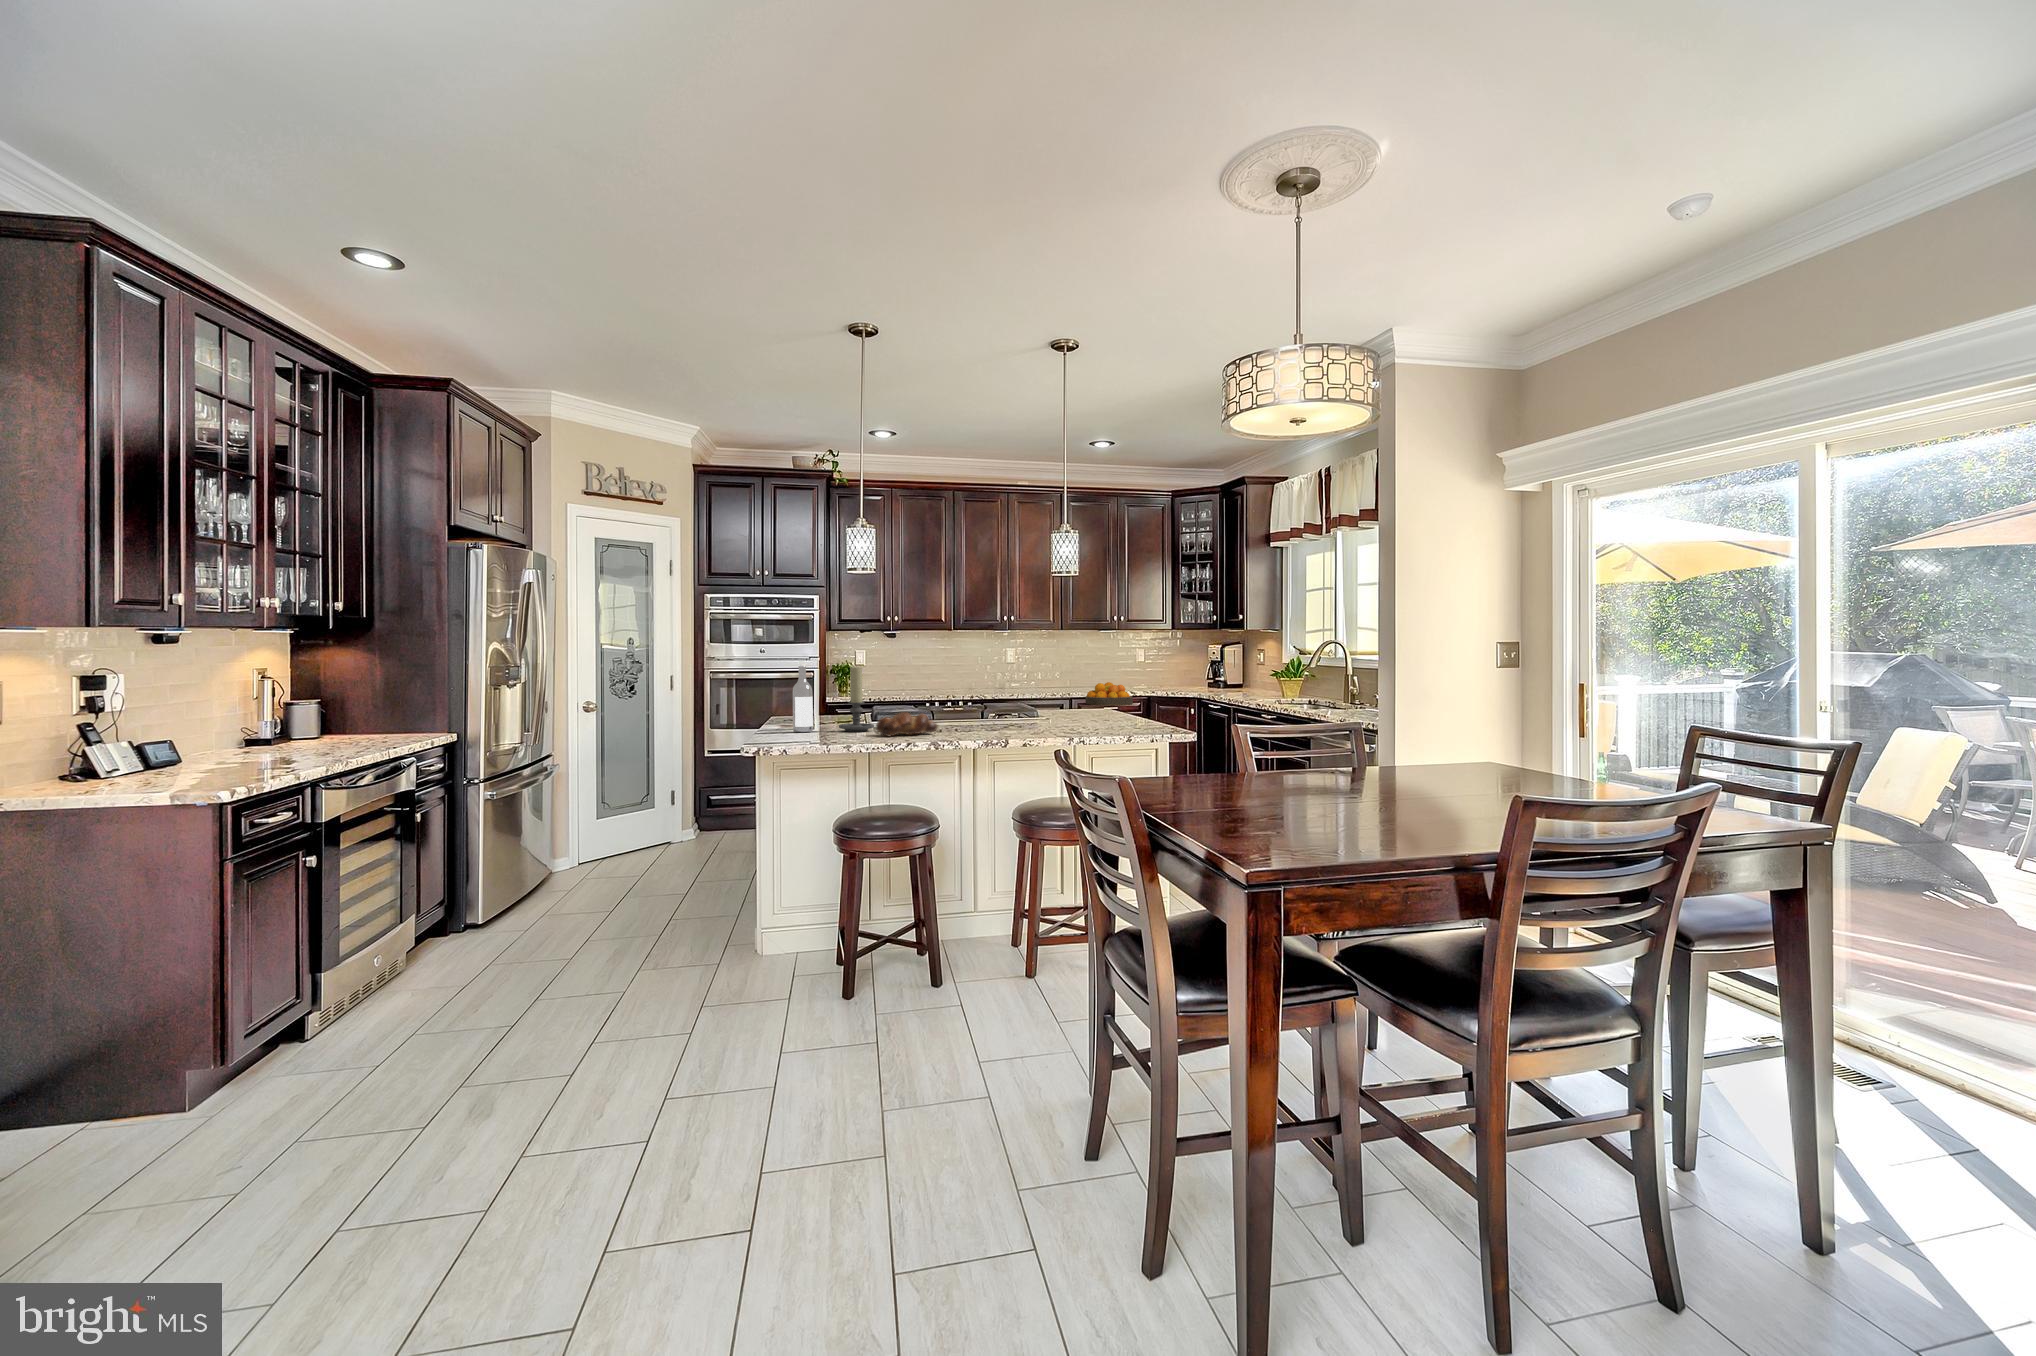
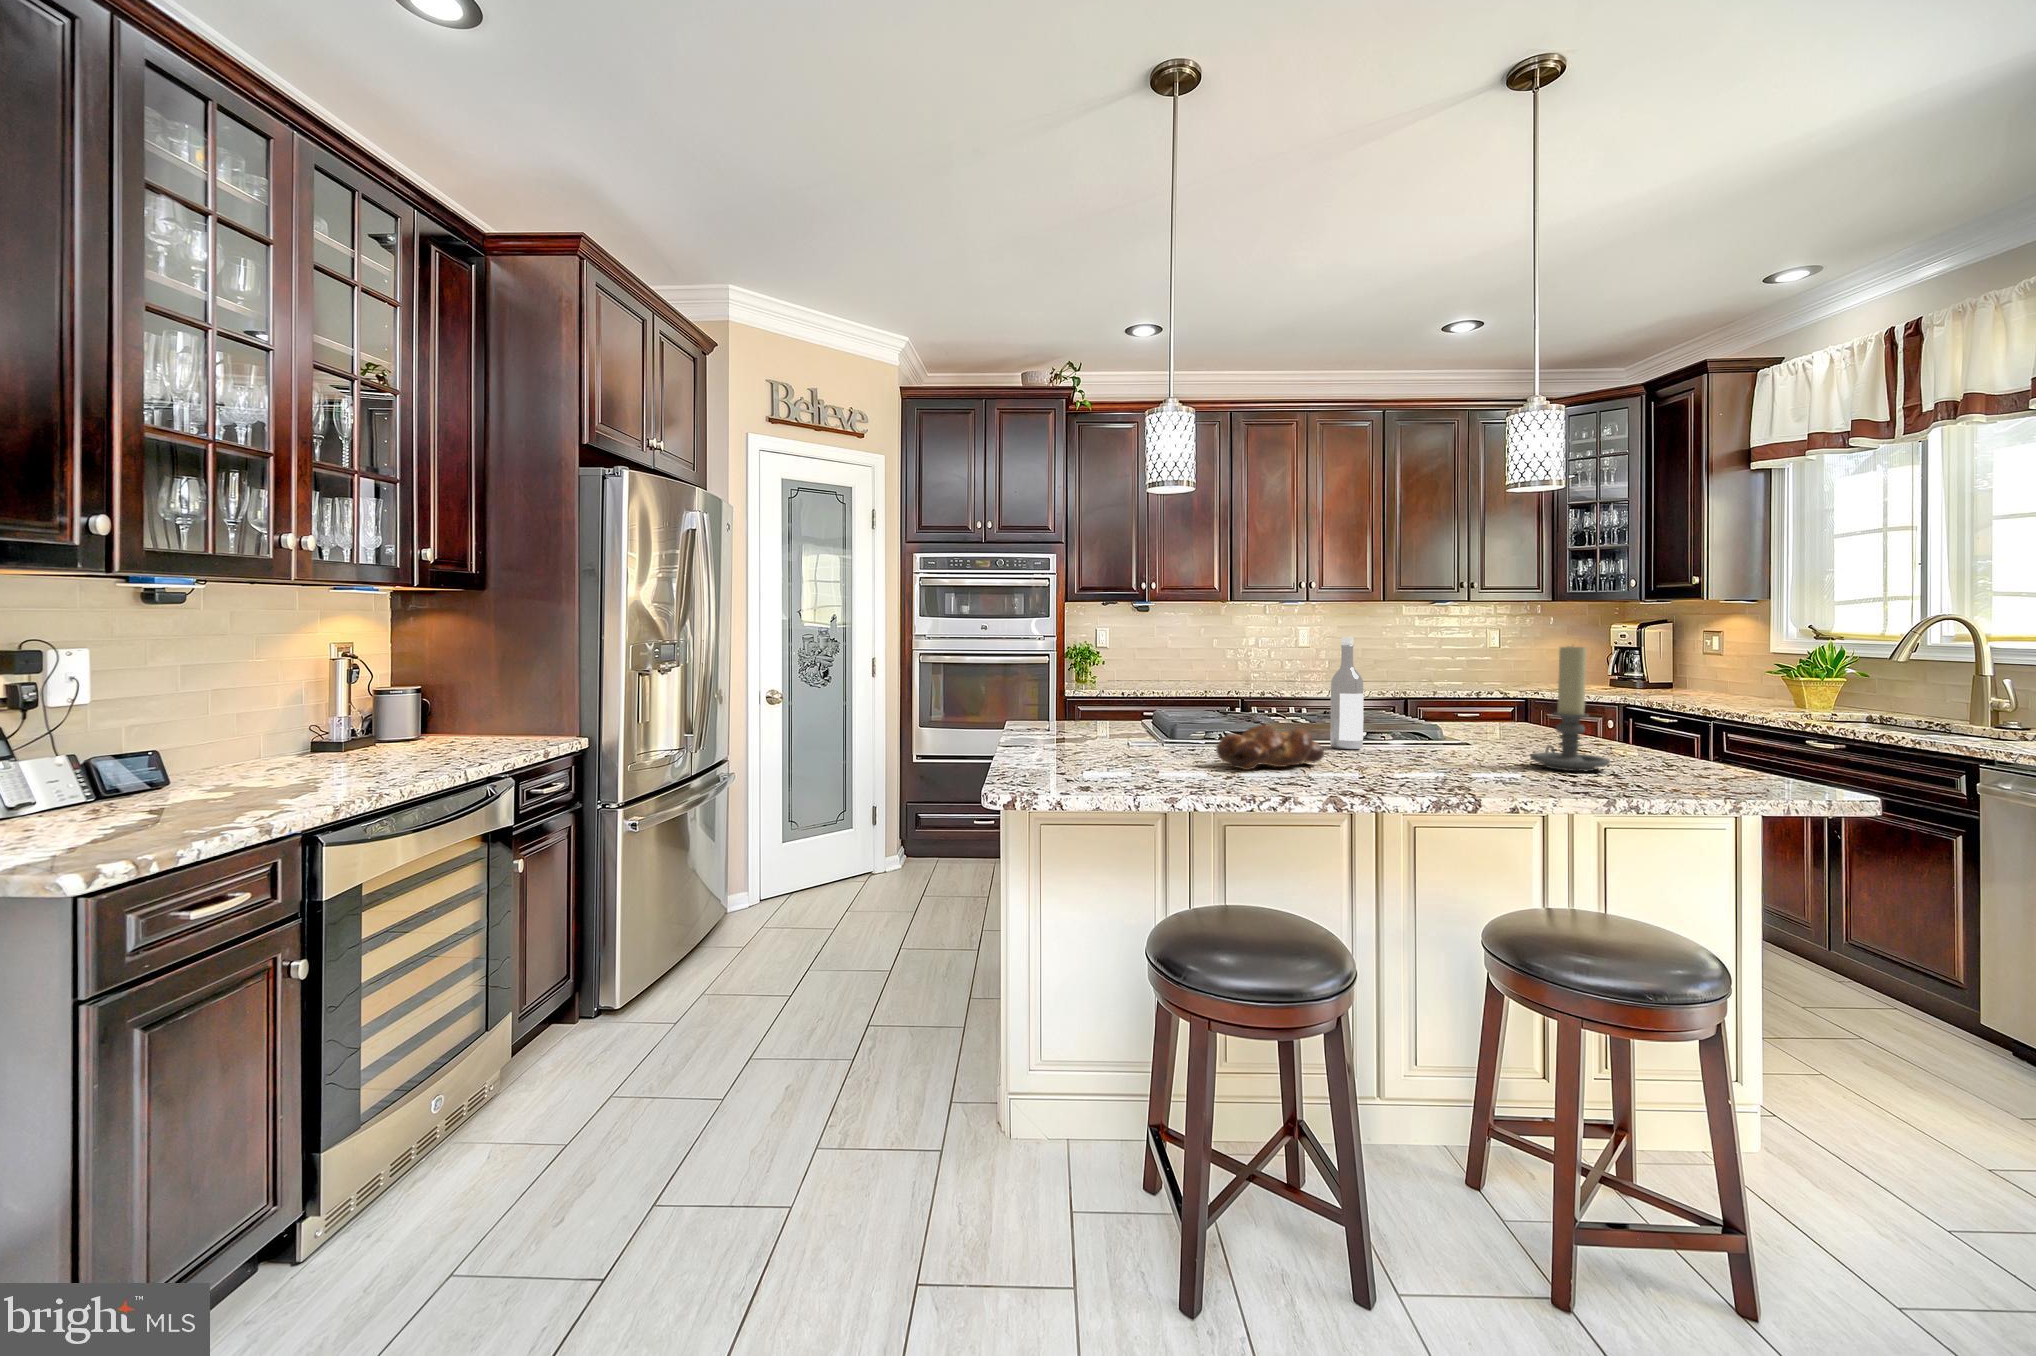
wine bottle: present [793,661,813,732] -> present [1330,637,1364,749]
candle holder: present [839,666,874,732] -> present [1530,646,1610,771]
fruit bowl: present [1085,682,1133,705] -> none [1416,673,1491,706]

